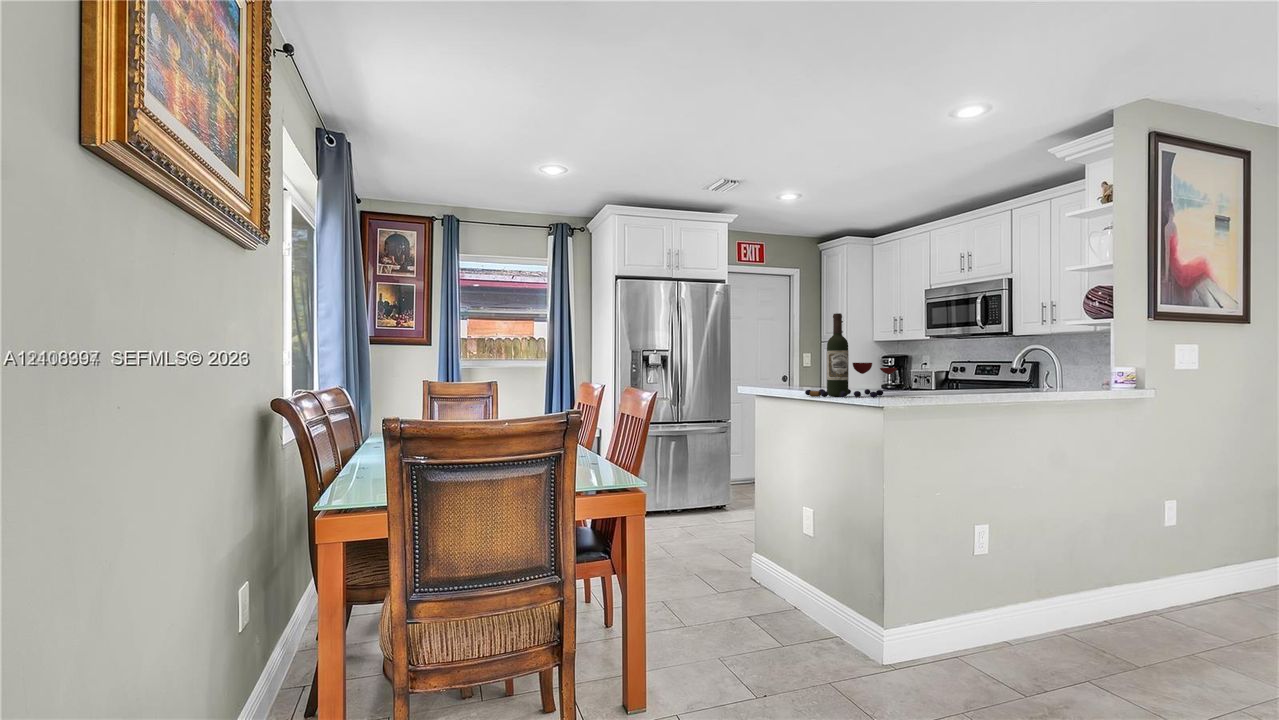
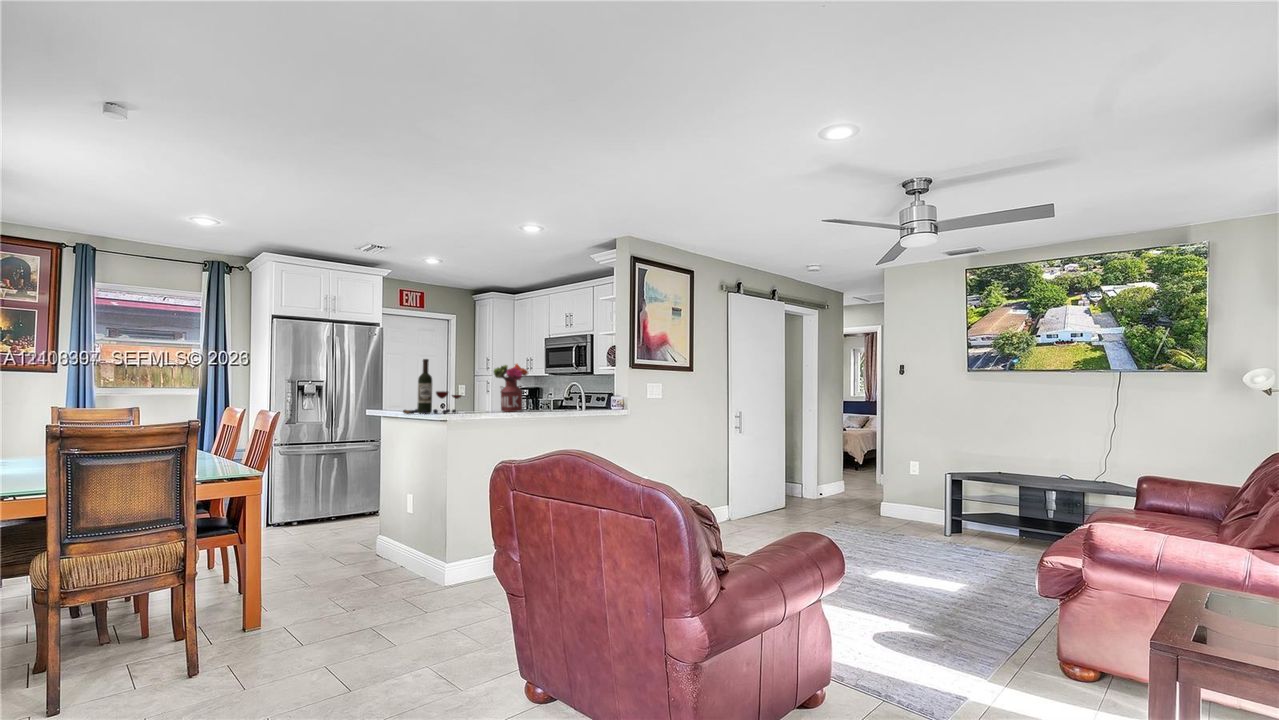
flower arrangement: none [917,319,977,394] -> present [494,364,528,412]

